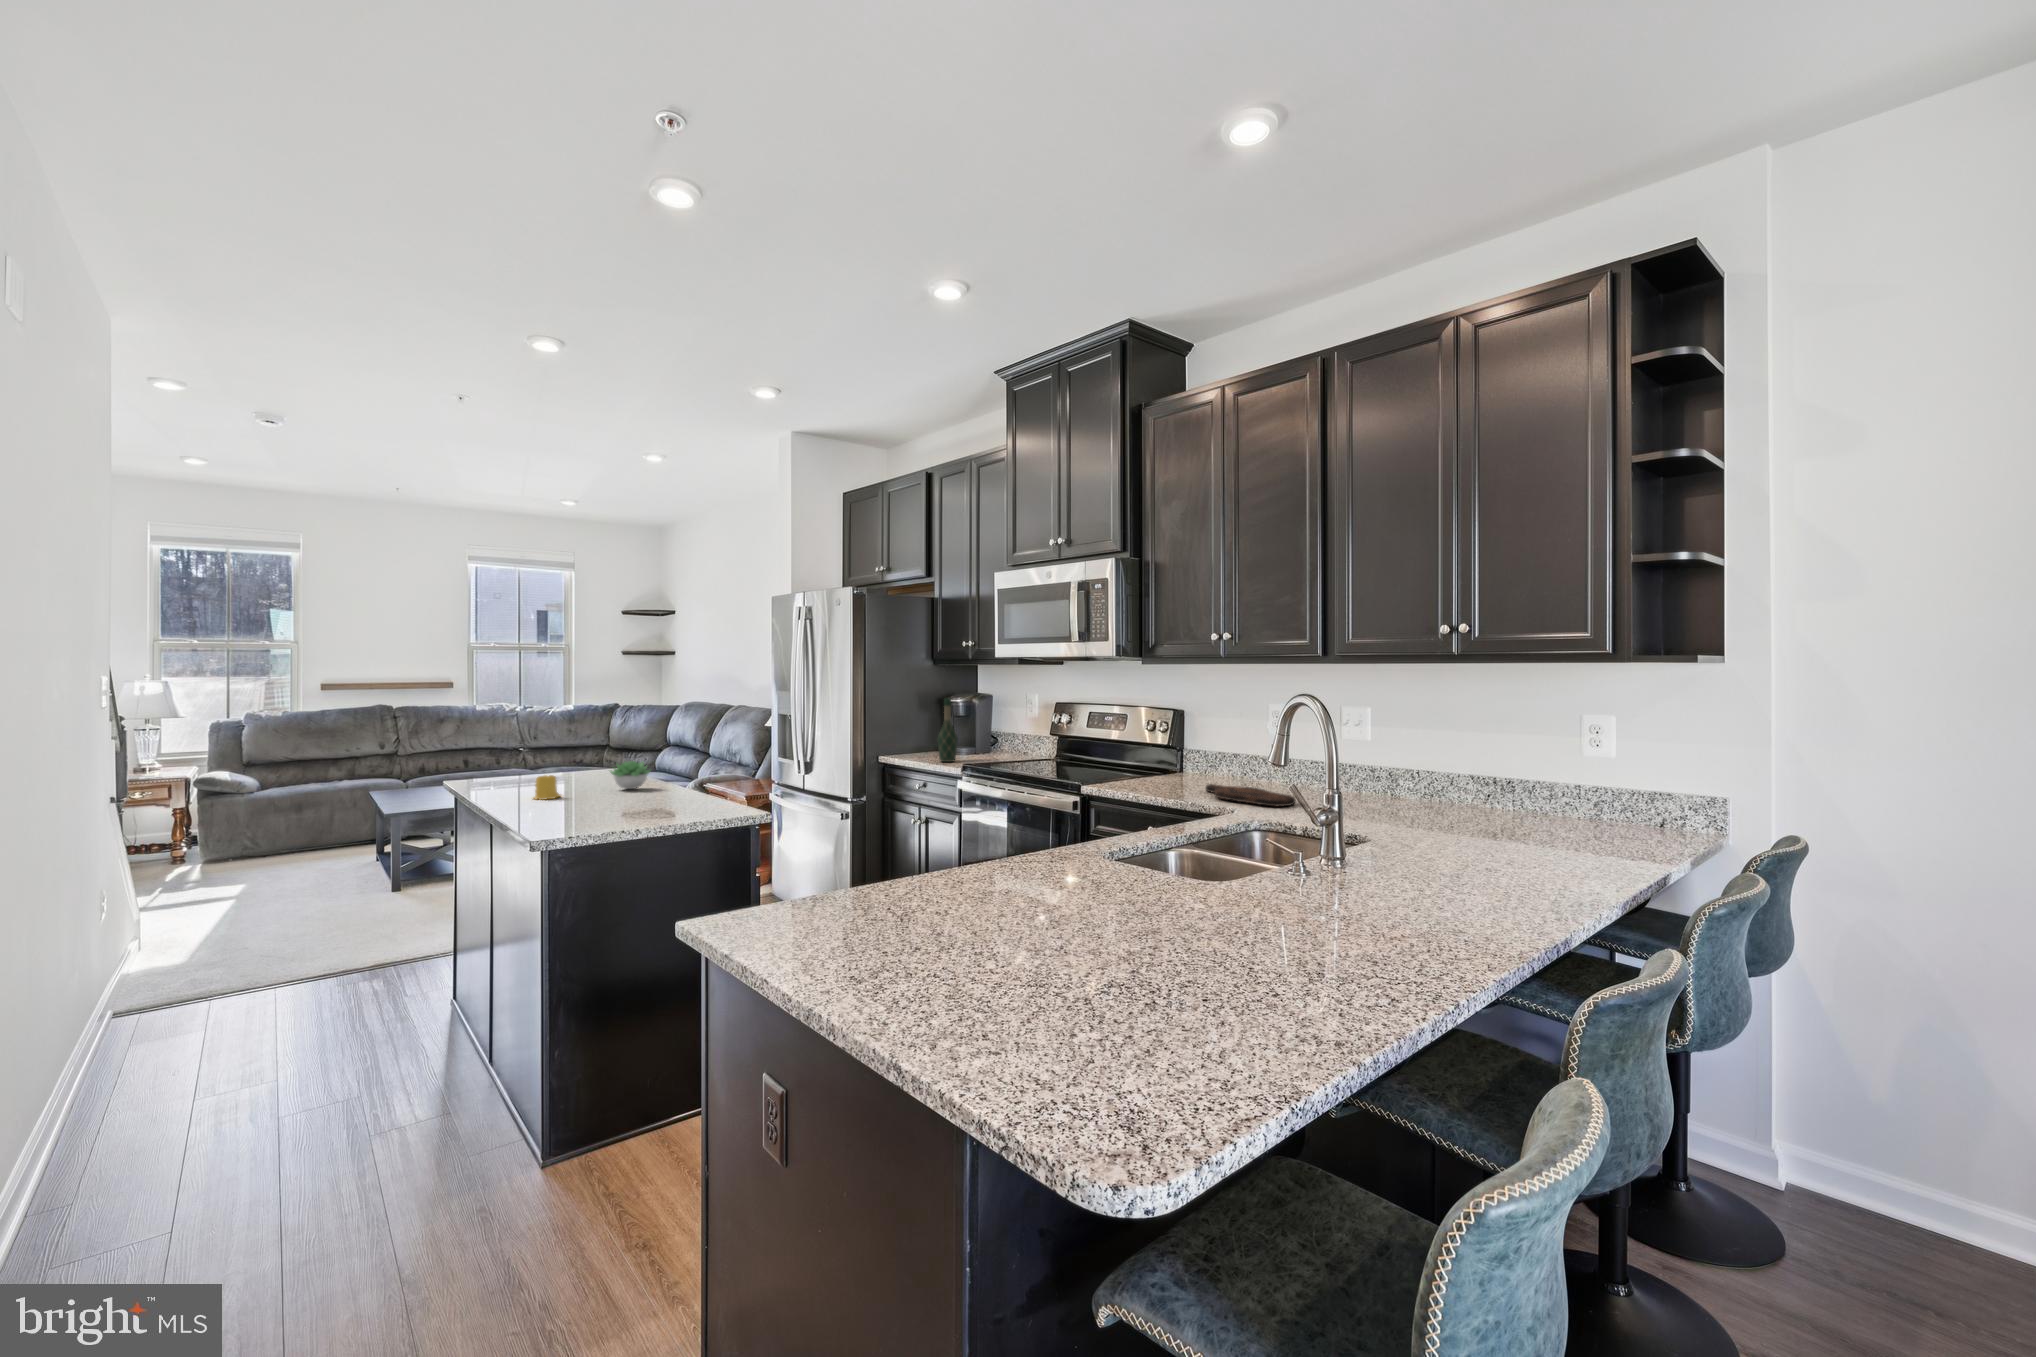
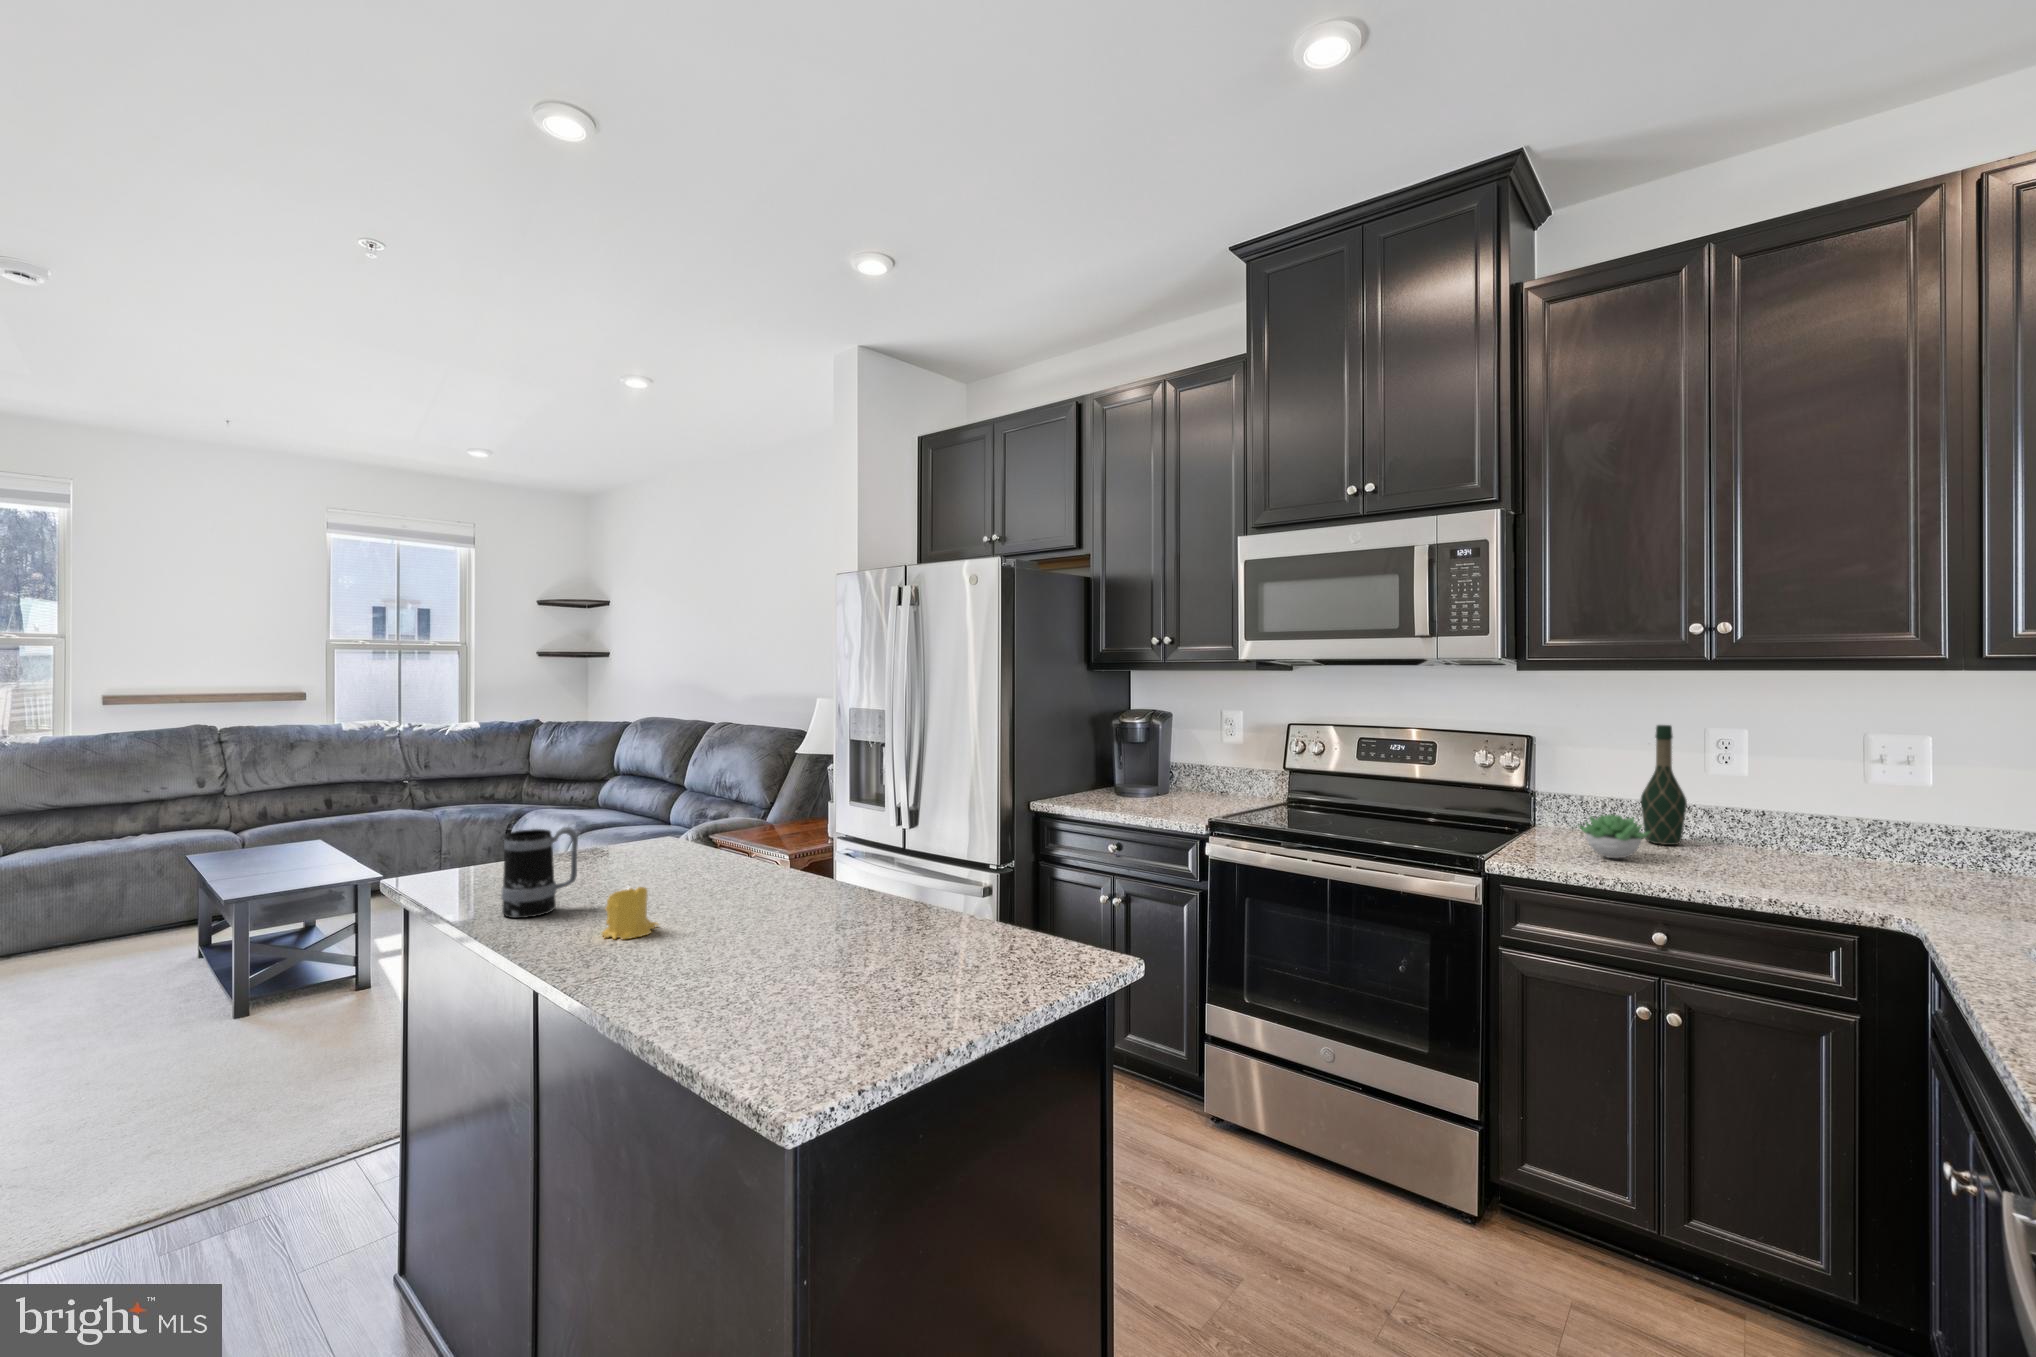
wine bottle: present [937,698,958,762] -> present [1641,725,1687,845]
mug: none [493,748,534,793] -> present [501,827,578,918]
succulent plant: present [610,761,650,789] -> present [1579,815,1650,858]
cutting board: present [1206,784,1295,806] -> none [1697,855,1941,902]

